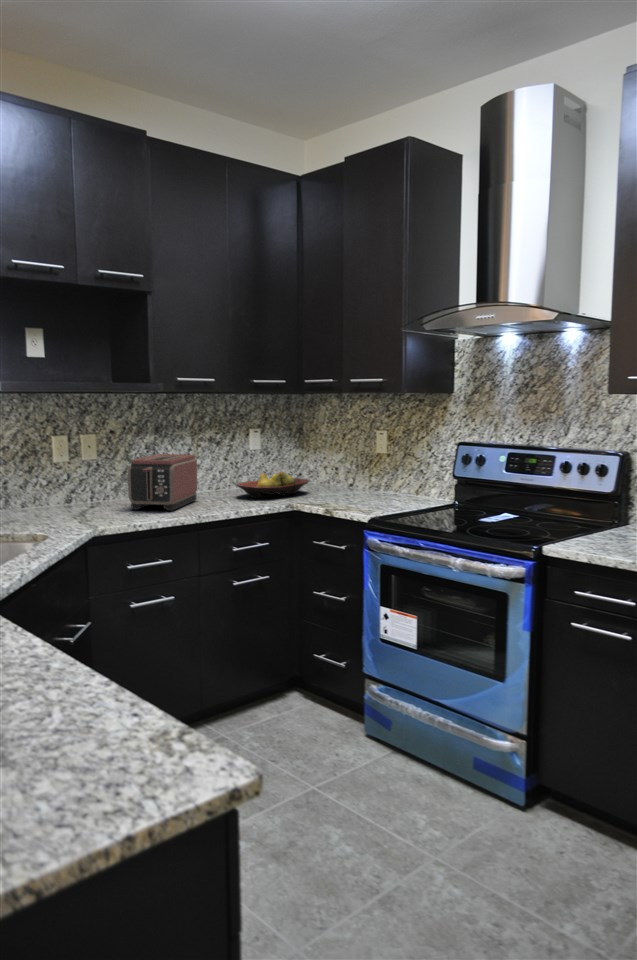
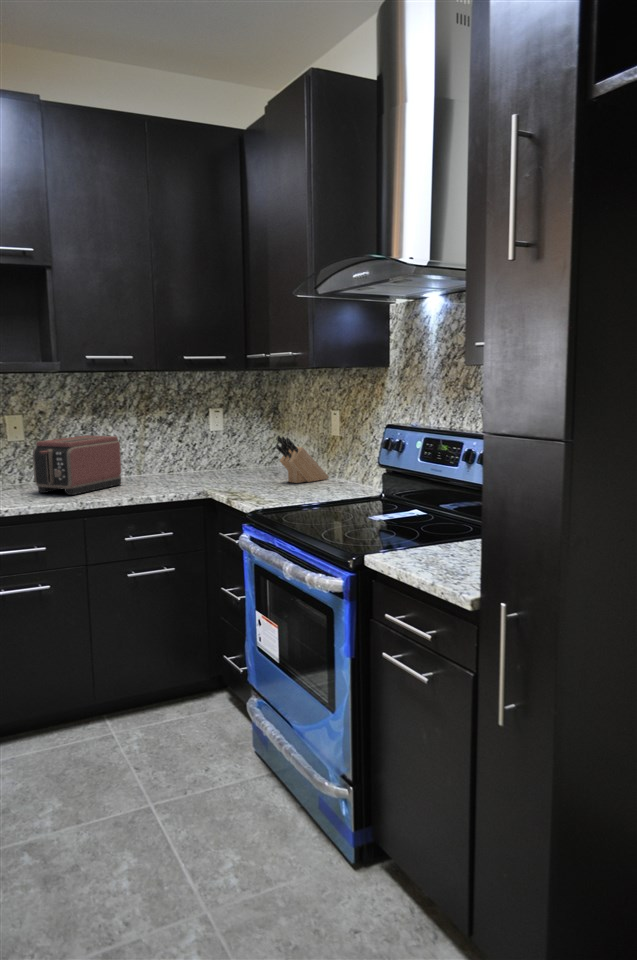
knife block: none [340,453,376,495] -> present [276,436,329,483]
fruit bowl: present [237,471,309,498] -> none [168,455,254,484]

